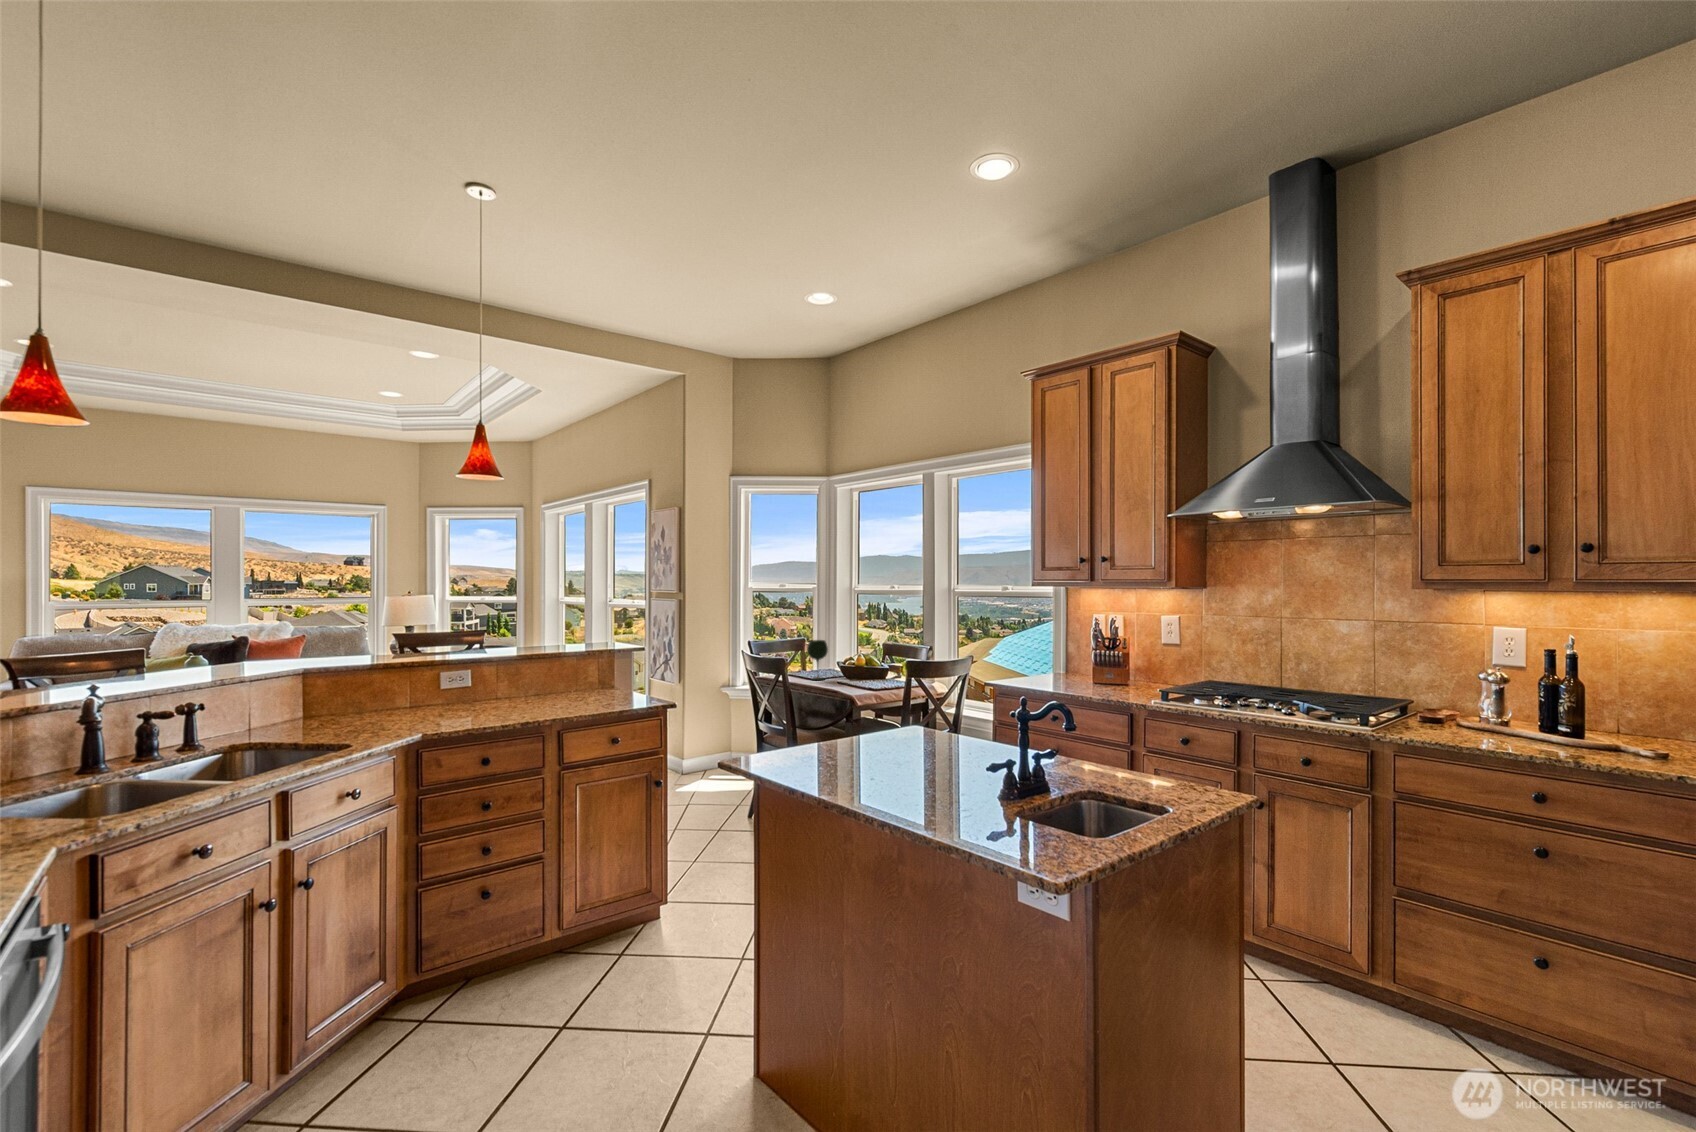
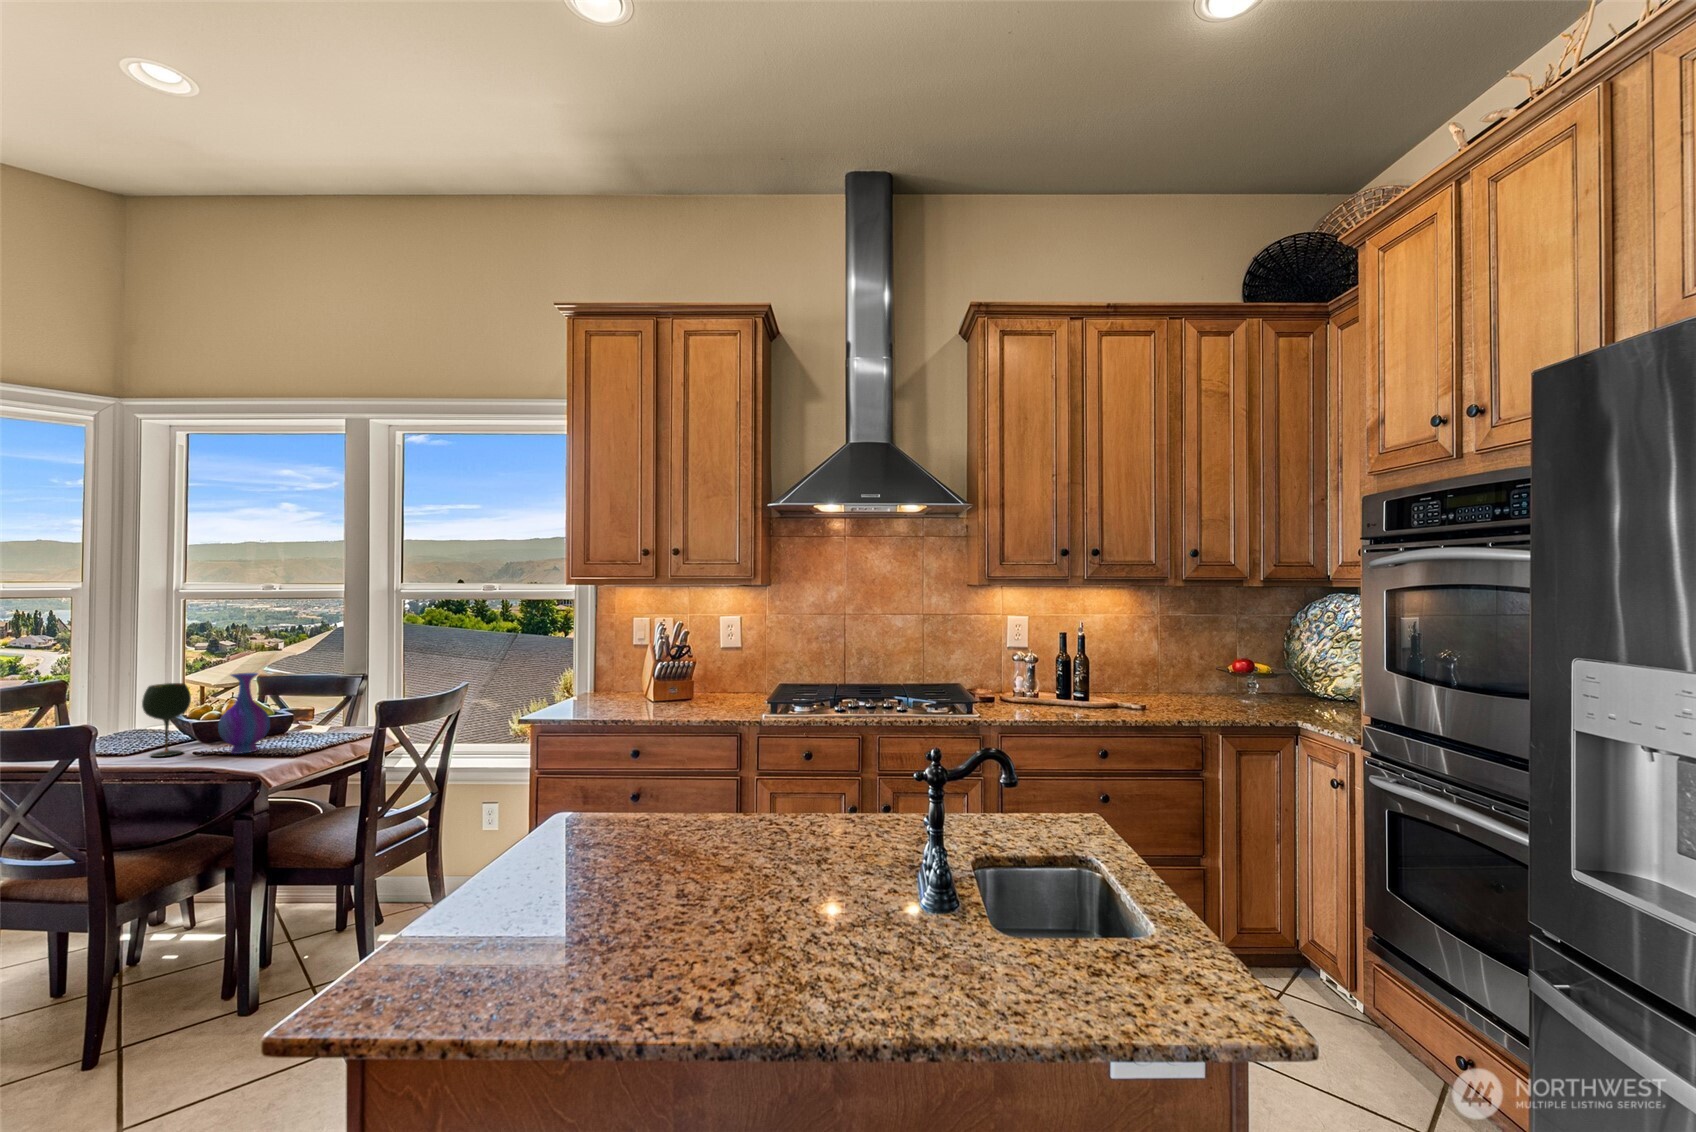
vase: none [836,637,860,683] -> present [218,673,270,754]

